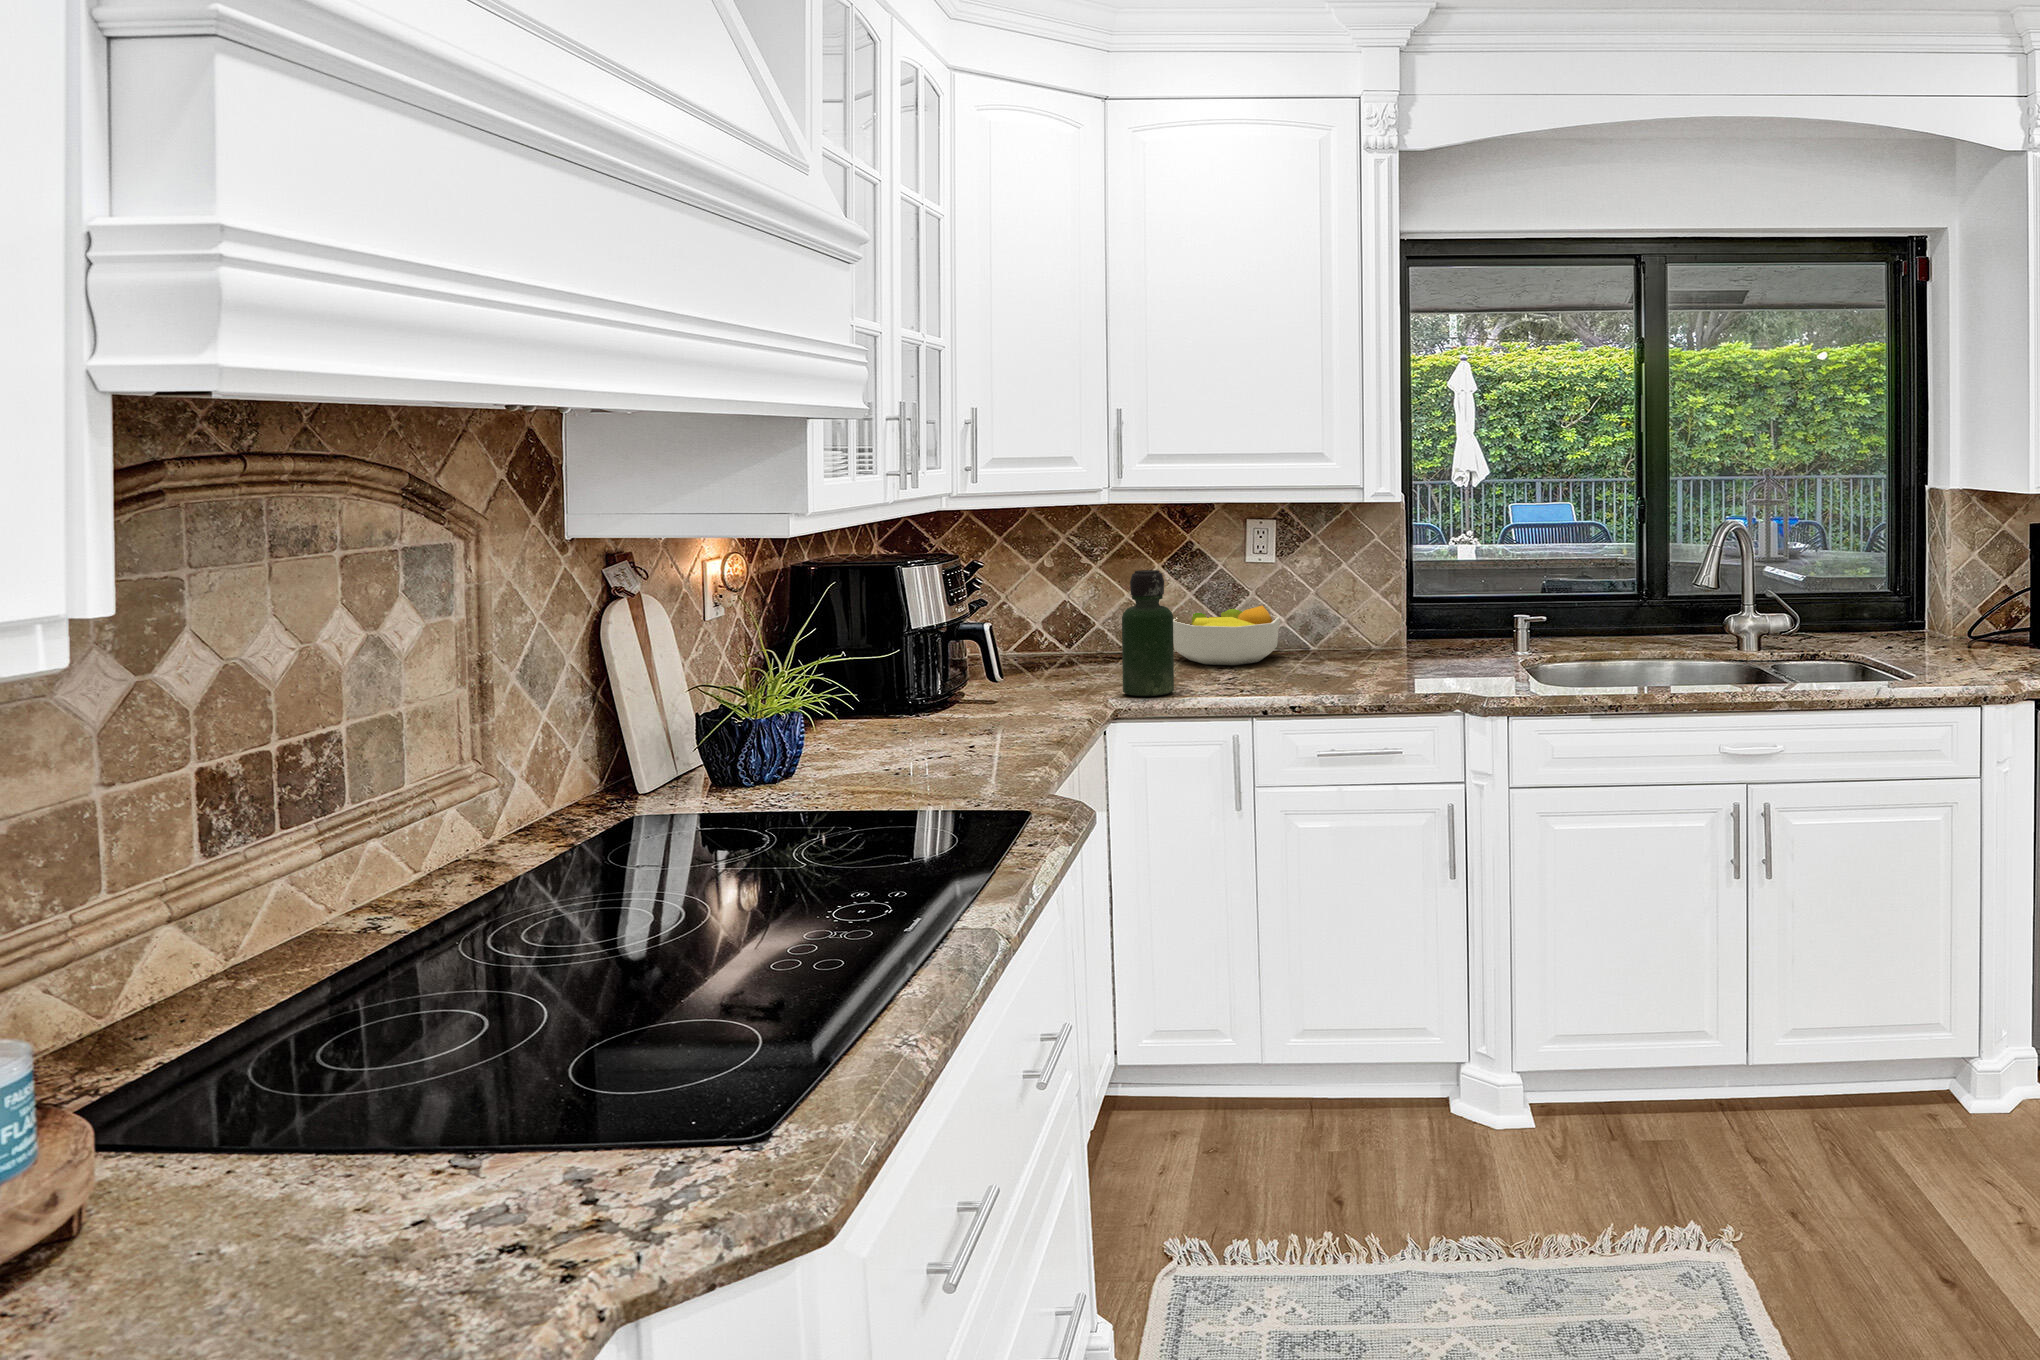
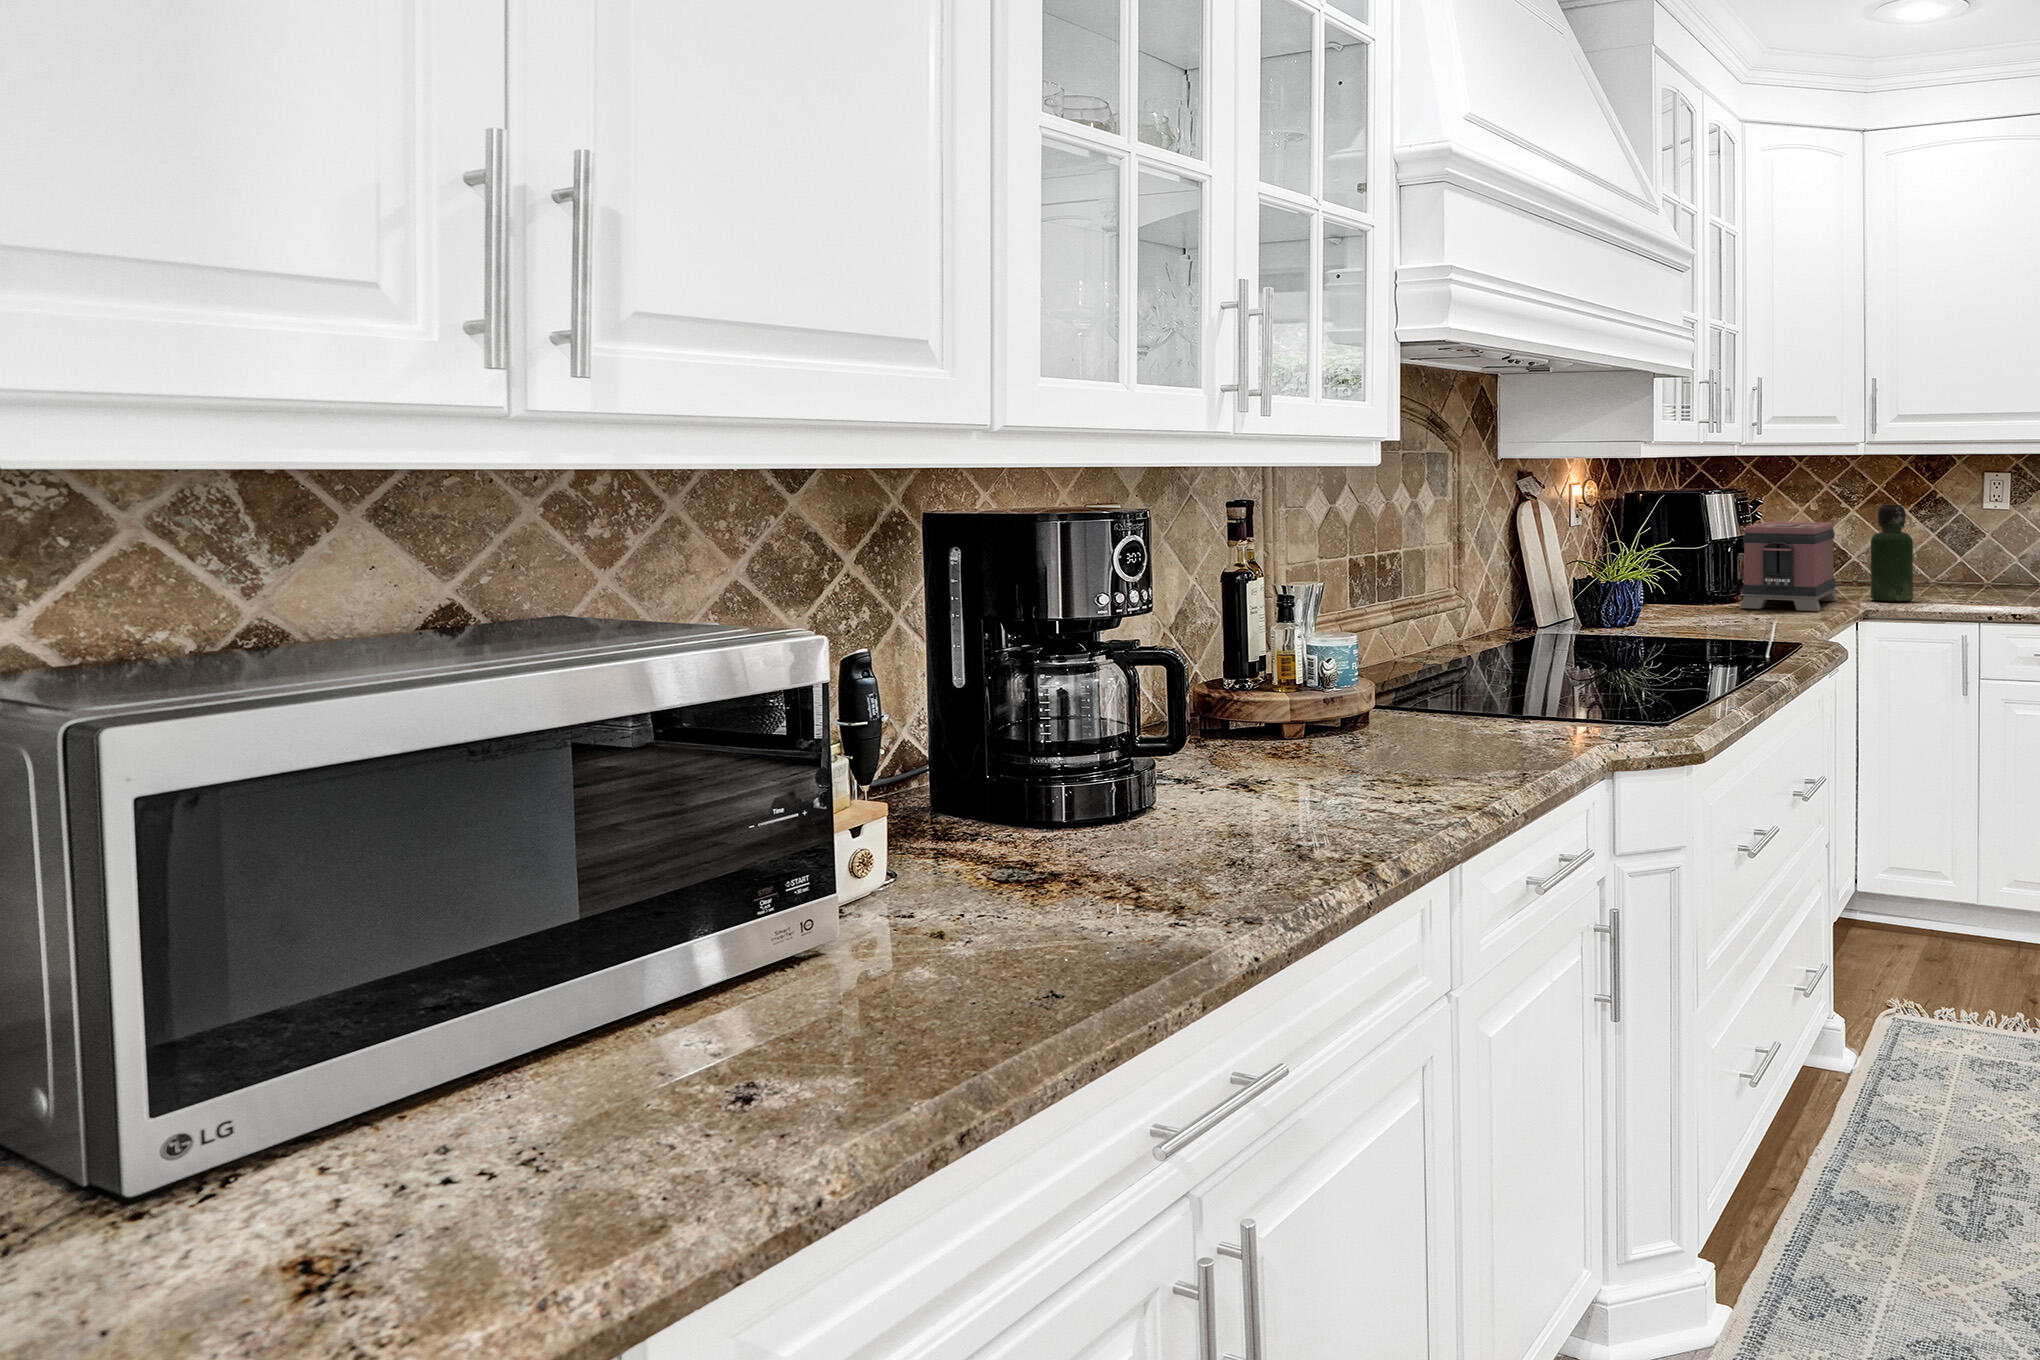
toaster: none [952,597,1082,726] -> present [1740,522,1838,611]
fruit bowl: present [1173,606,1280,665] -> none [1915,536,2012,589]

